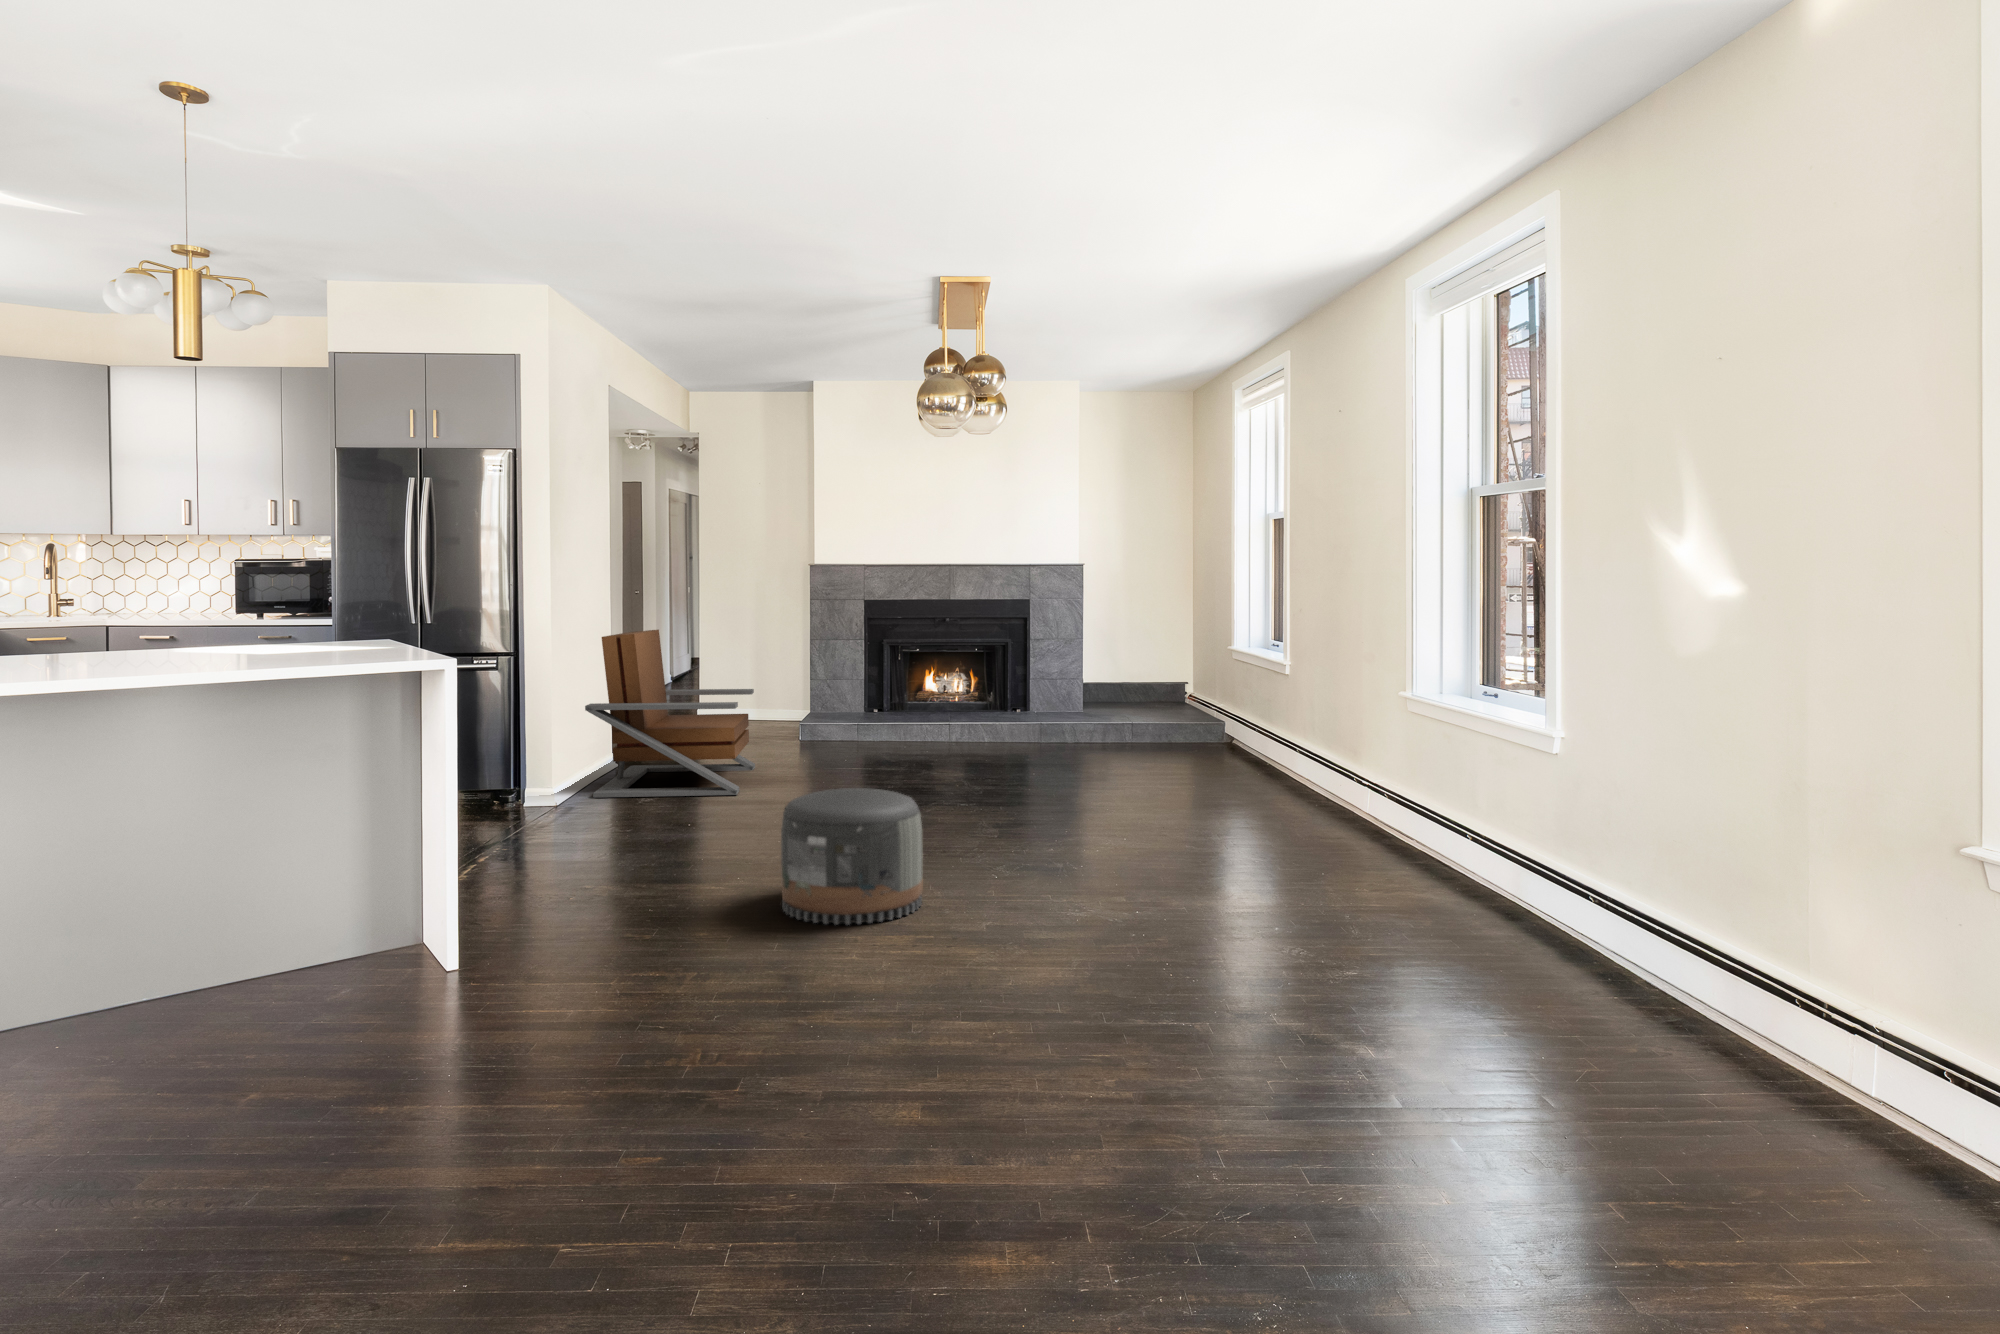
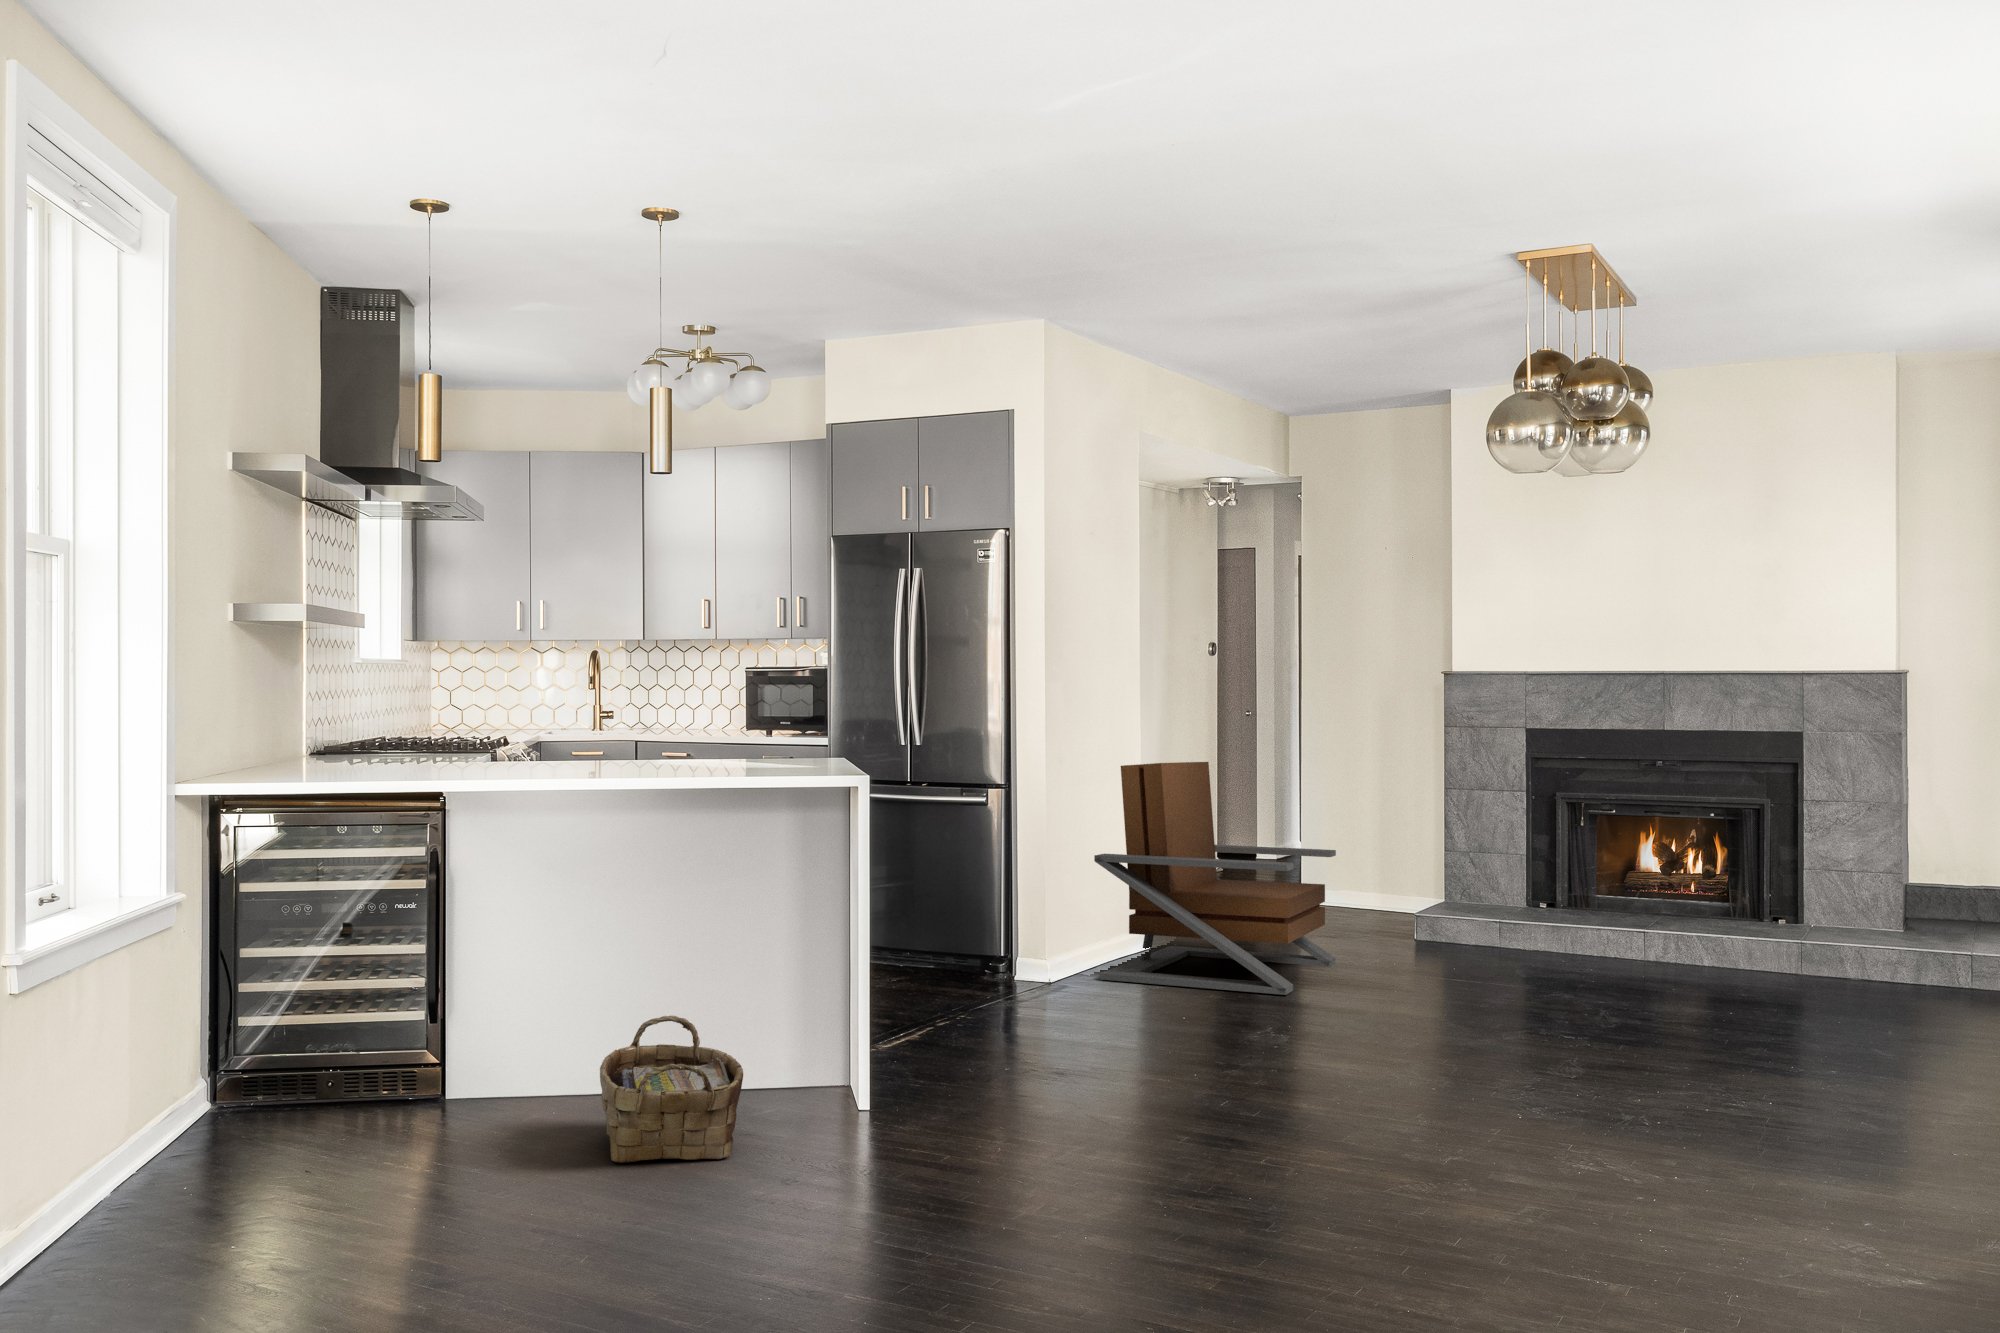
pouf: present [781,788,923,925] -> none [1253,980,1469,1188]
woven basket: none [248,877,389,1005] -> present [600,1016,743,1163]

